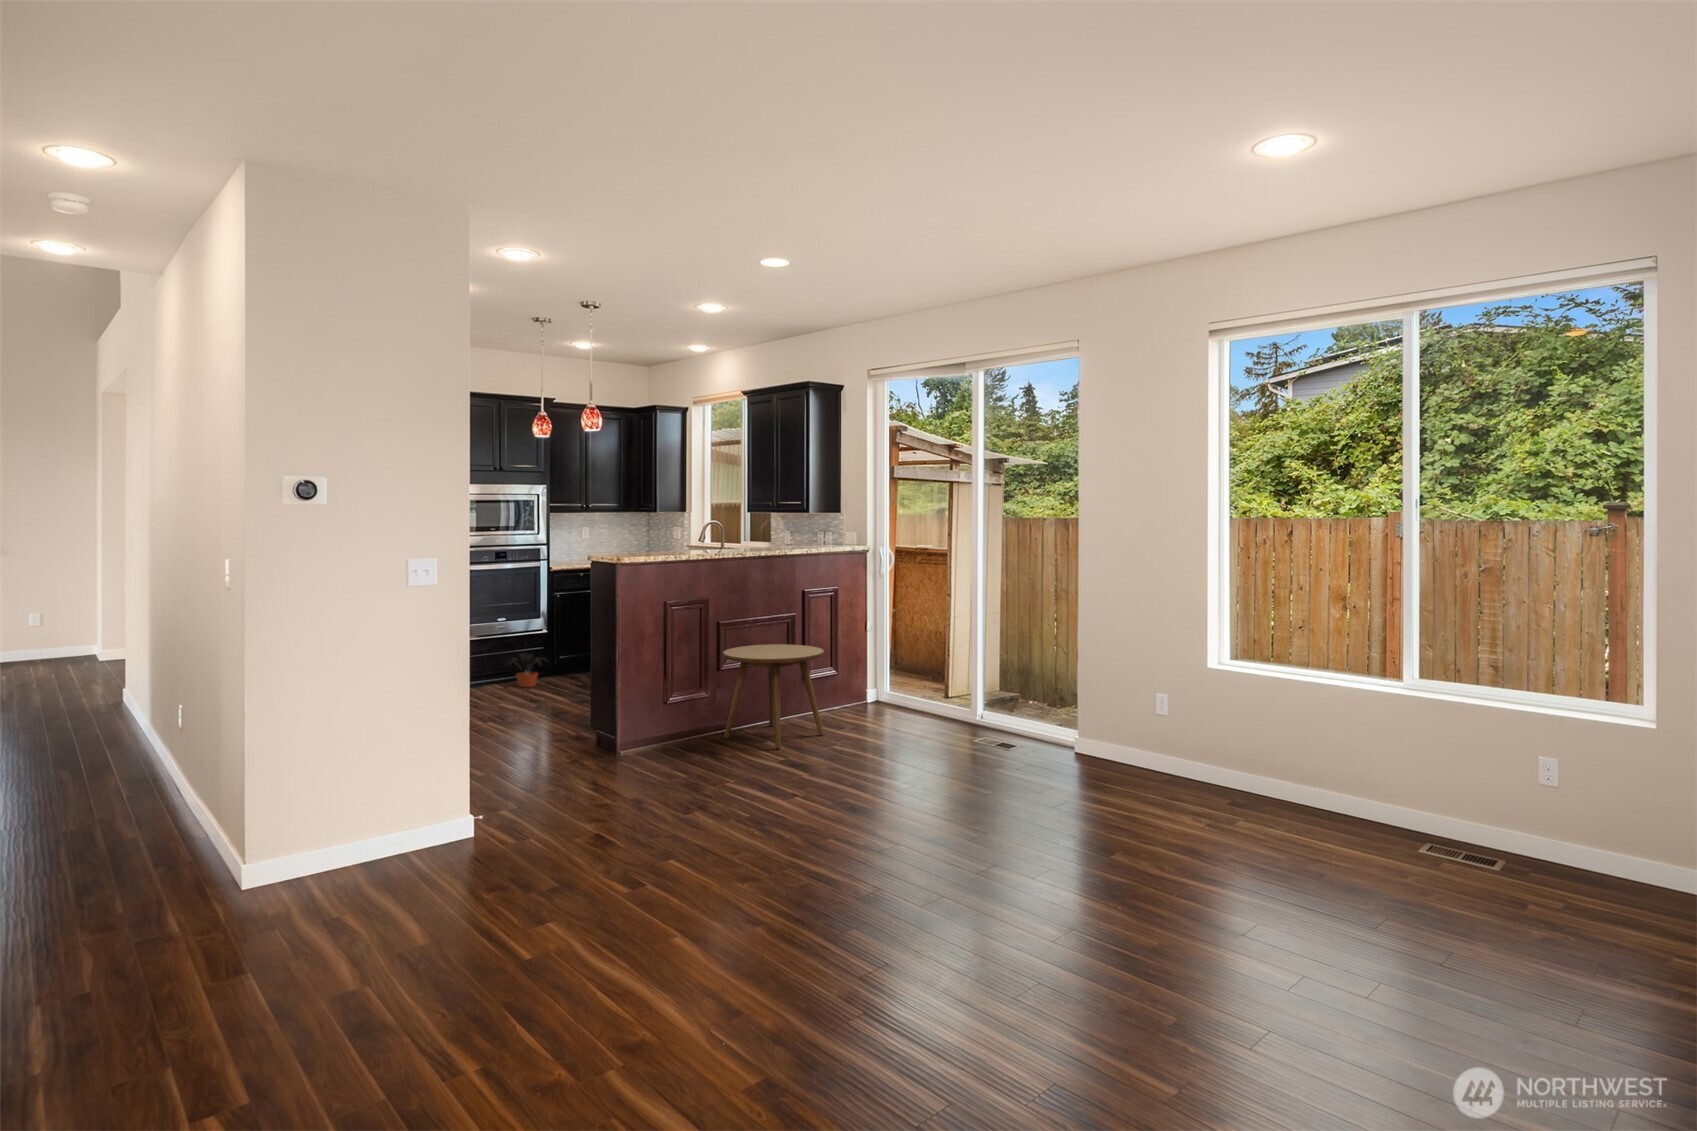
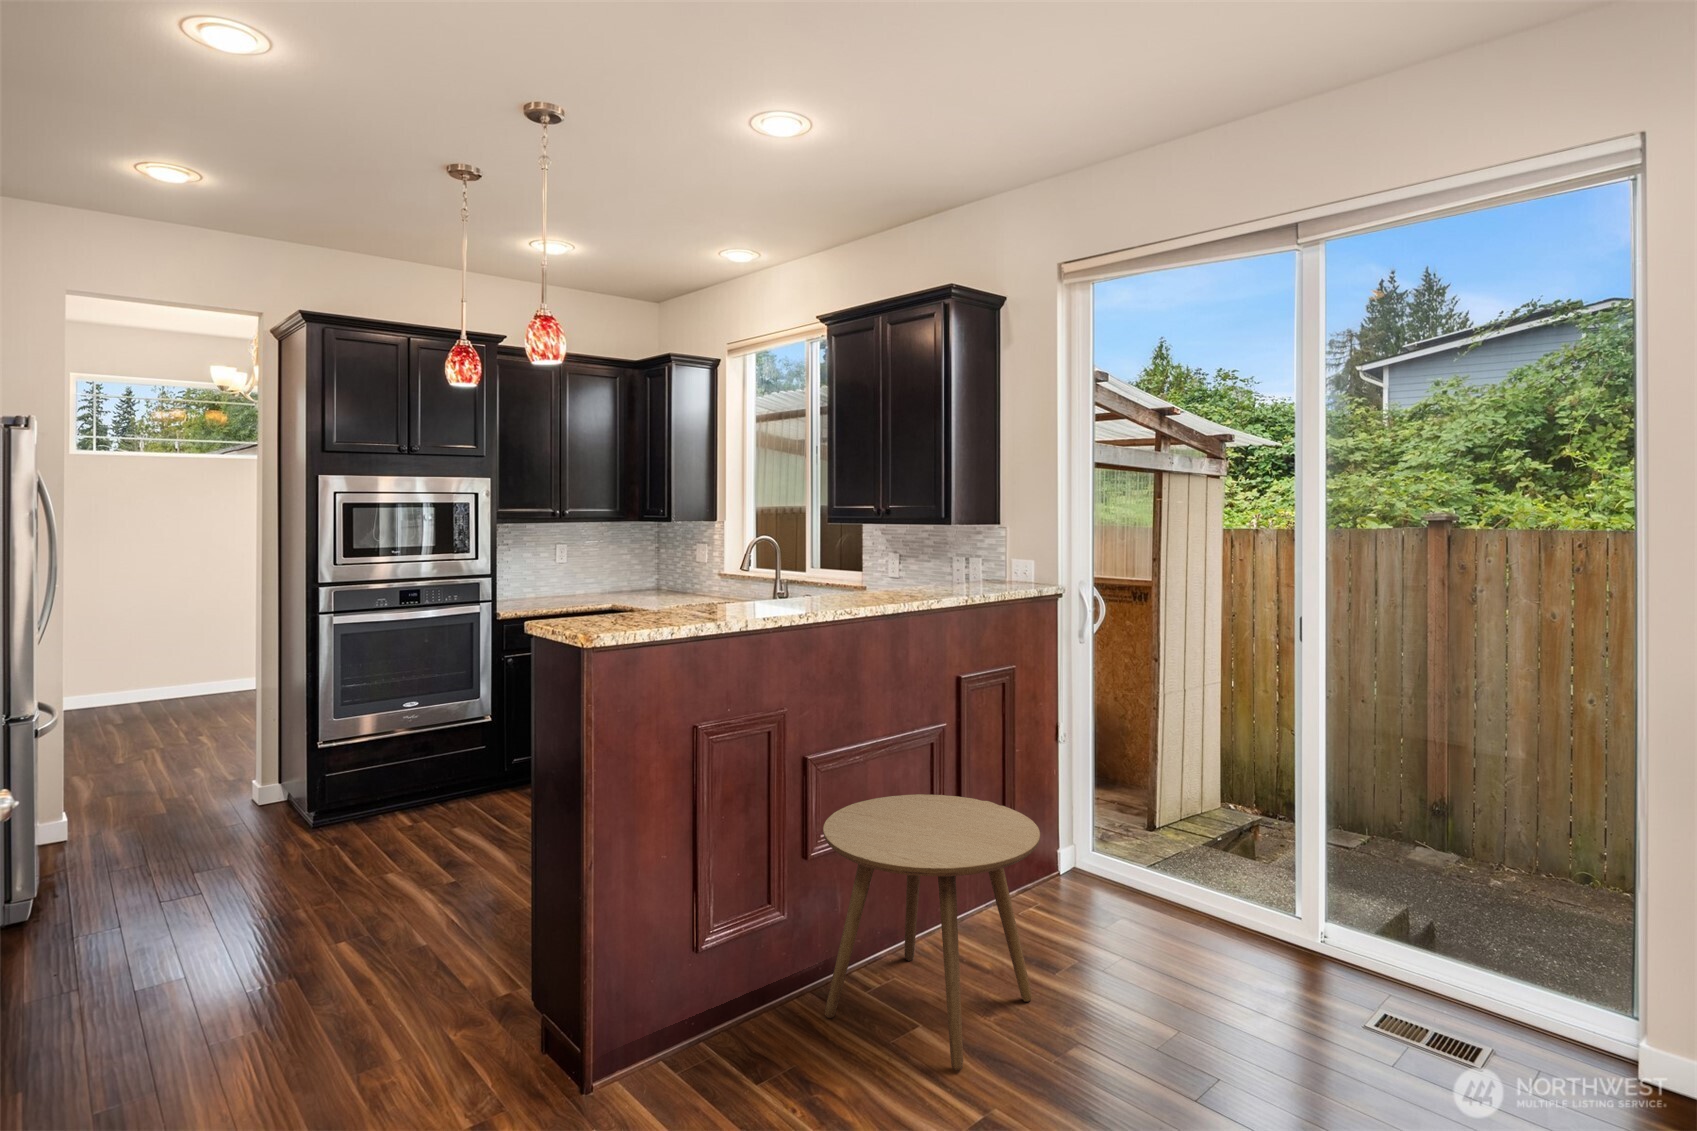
potted plant: present [508,653,546,687] -> none [414,759,492,821]

